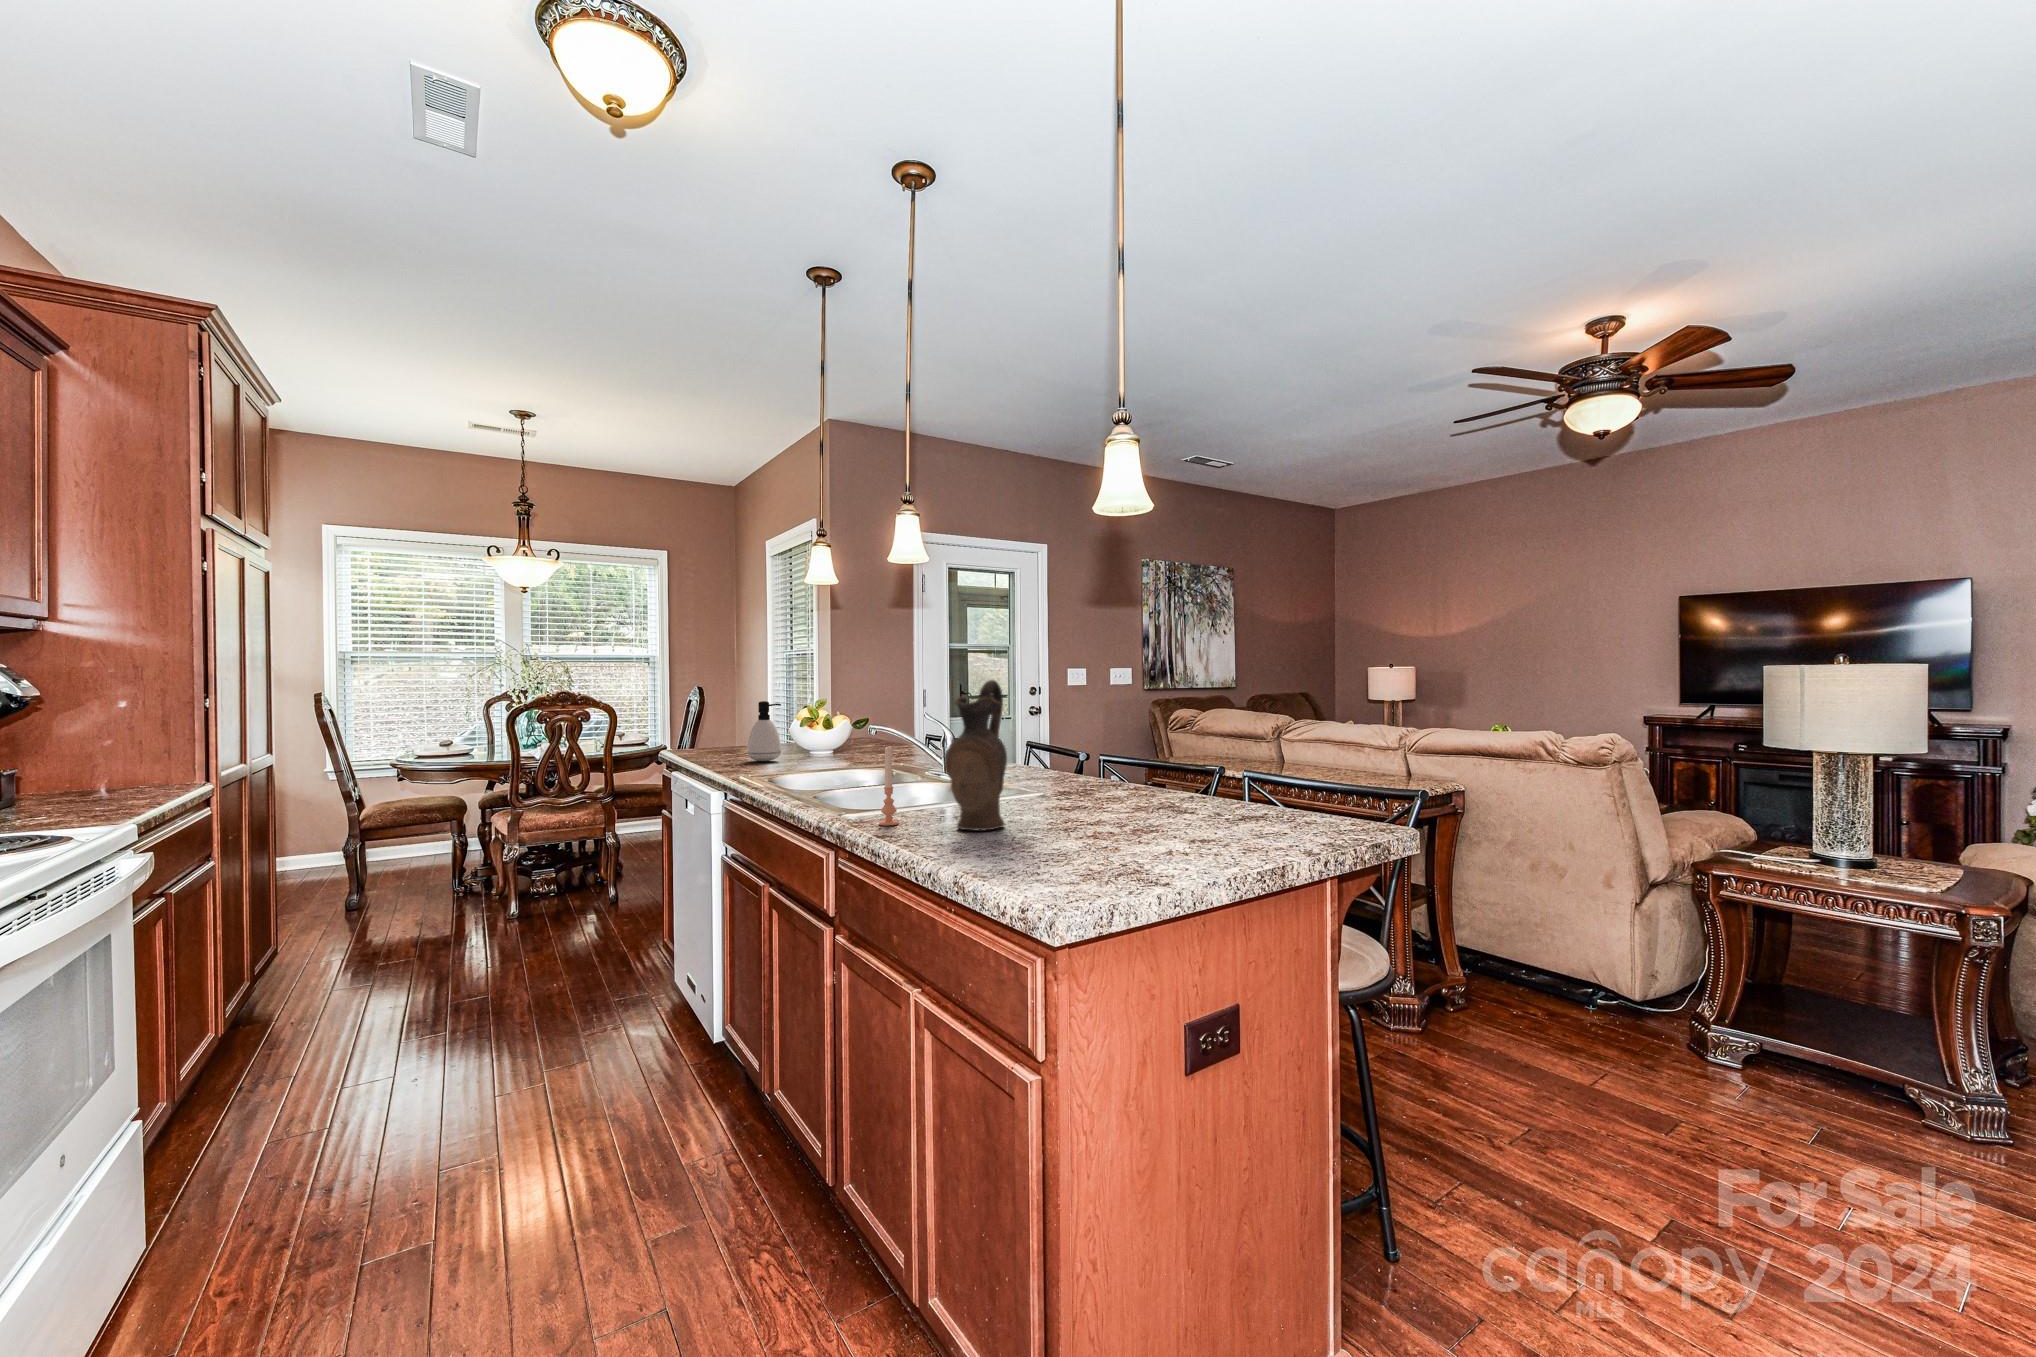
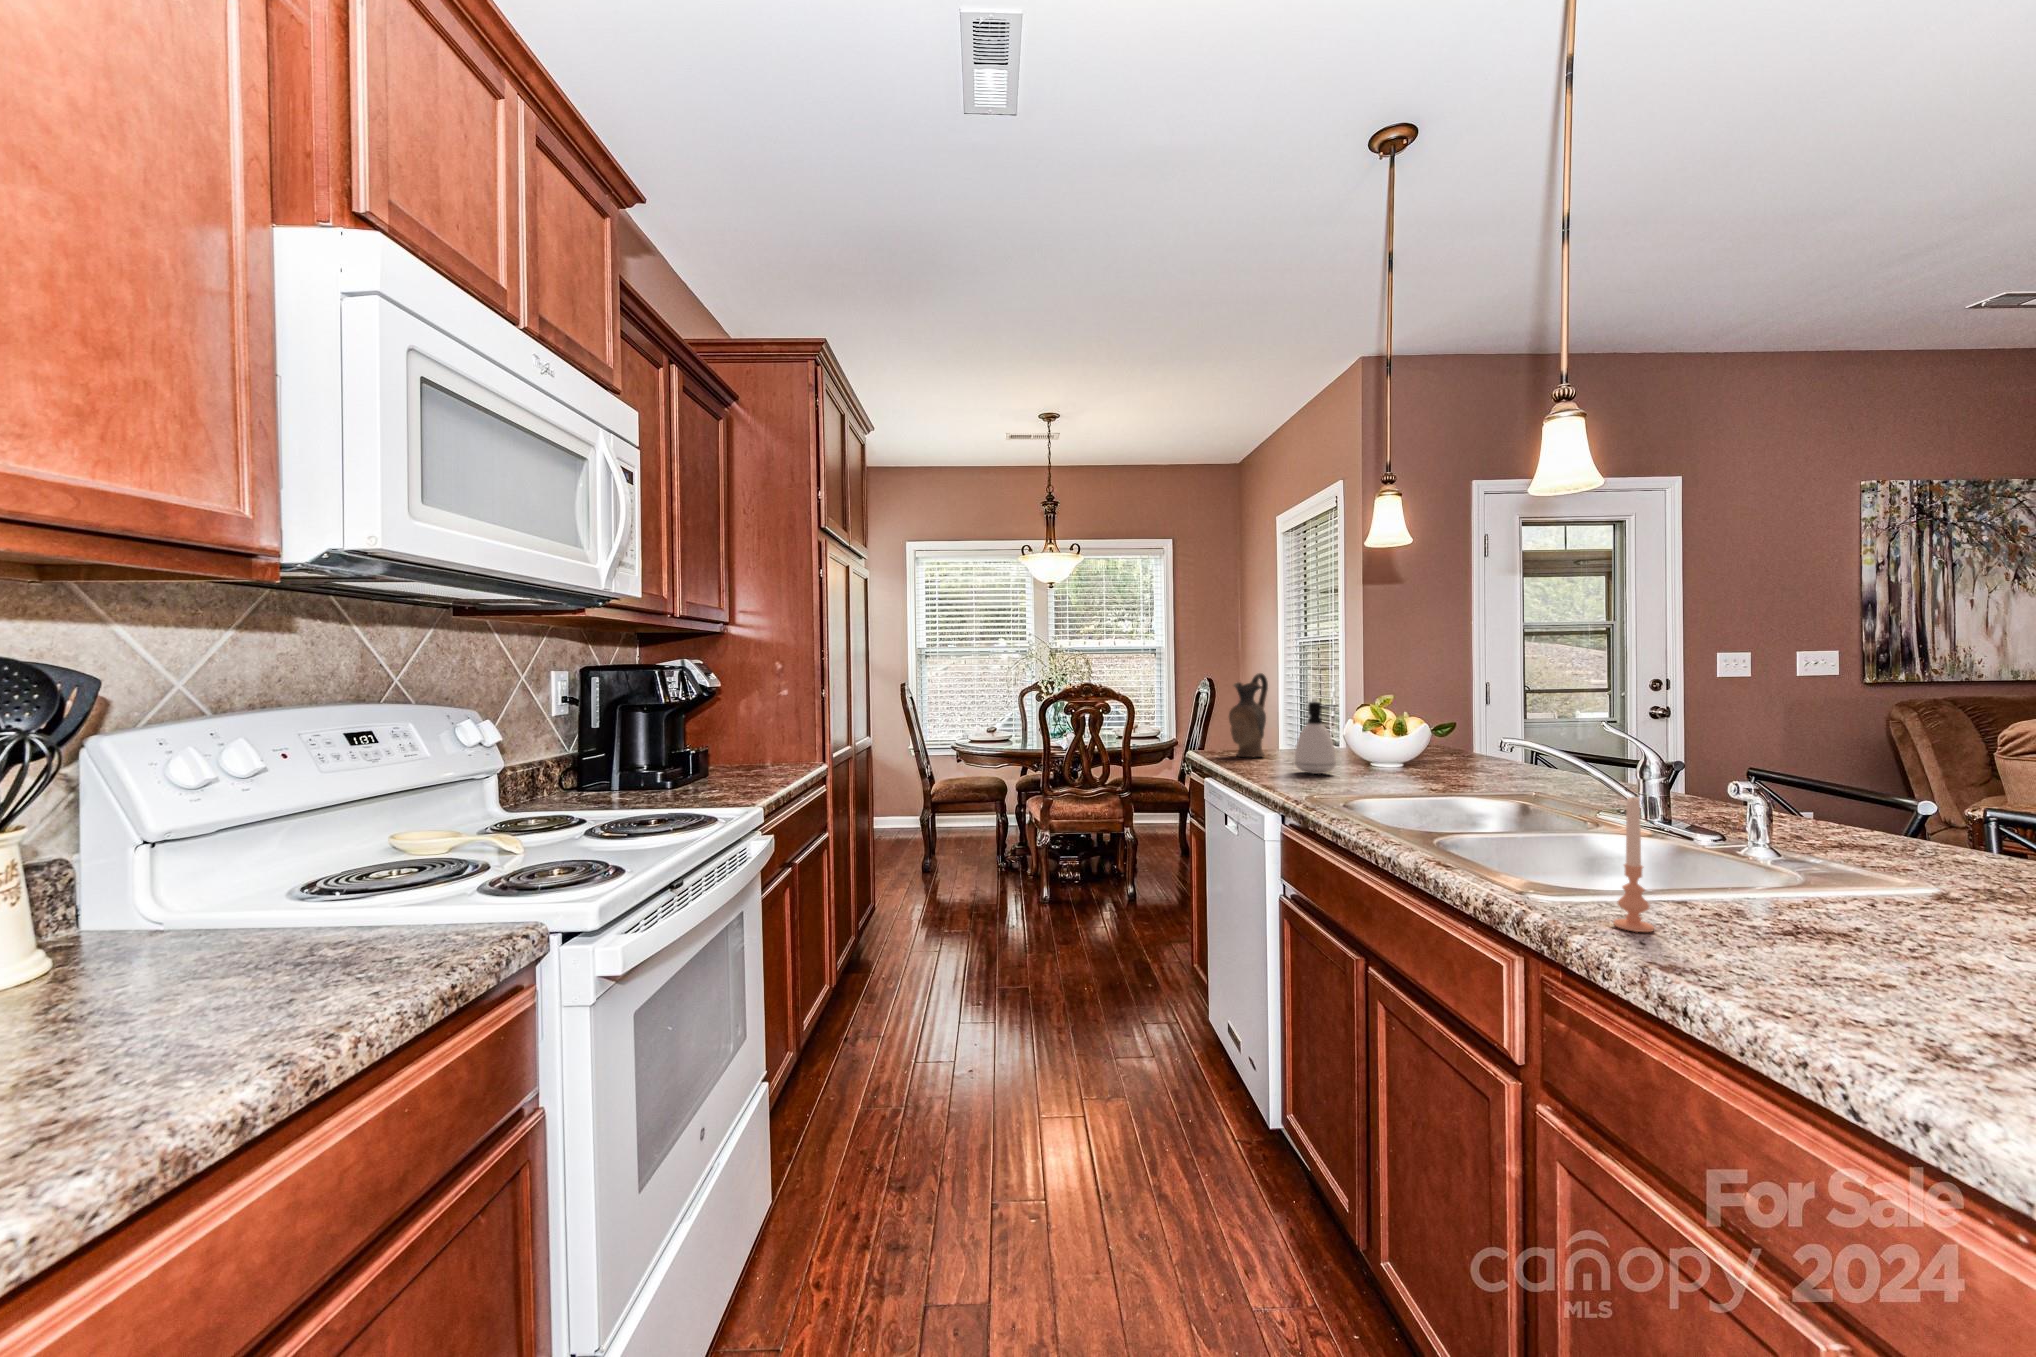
ceramic pitcher: present [945,680,1007,830] -> present [1229,673,1268,757]

